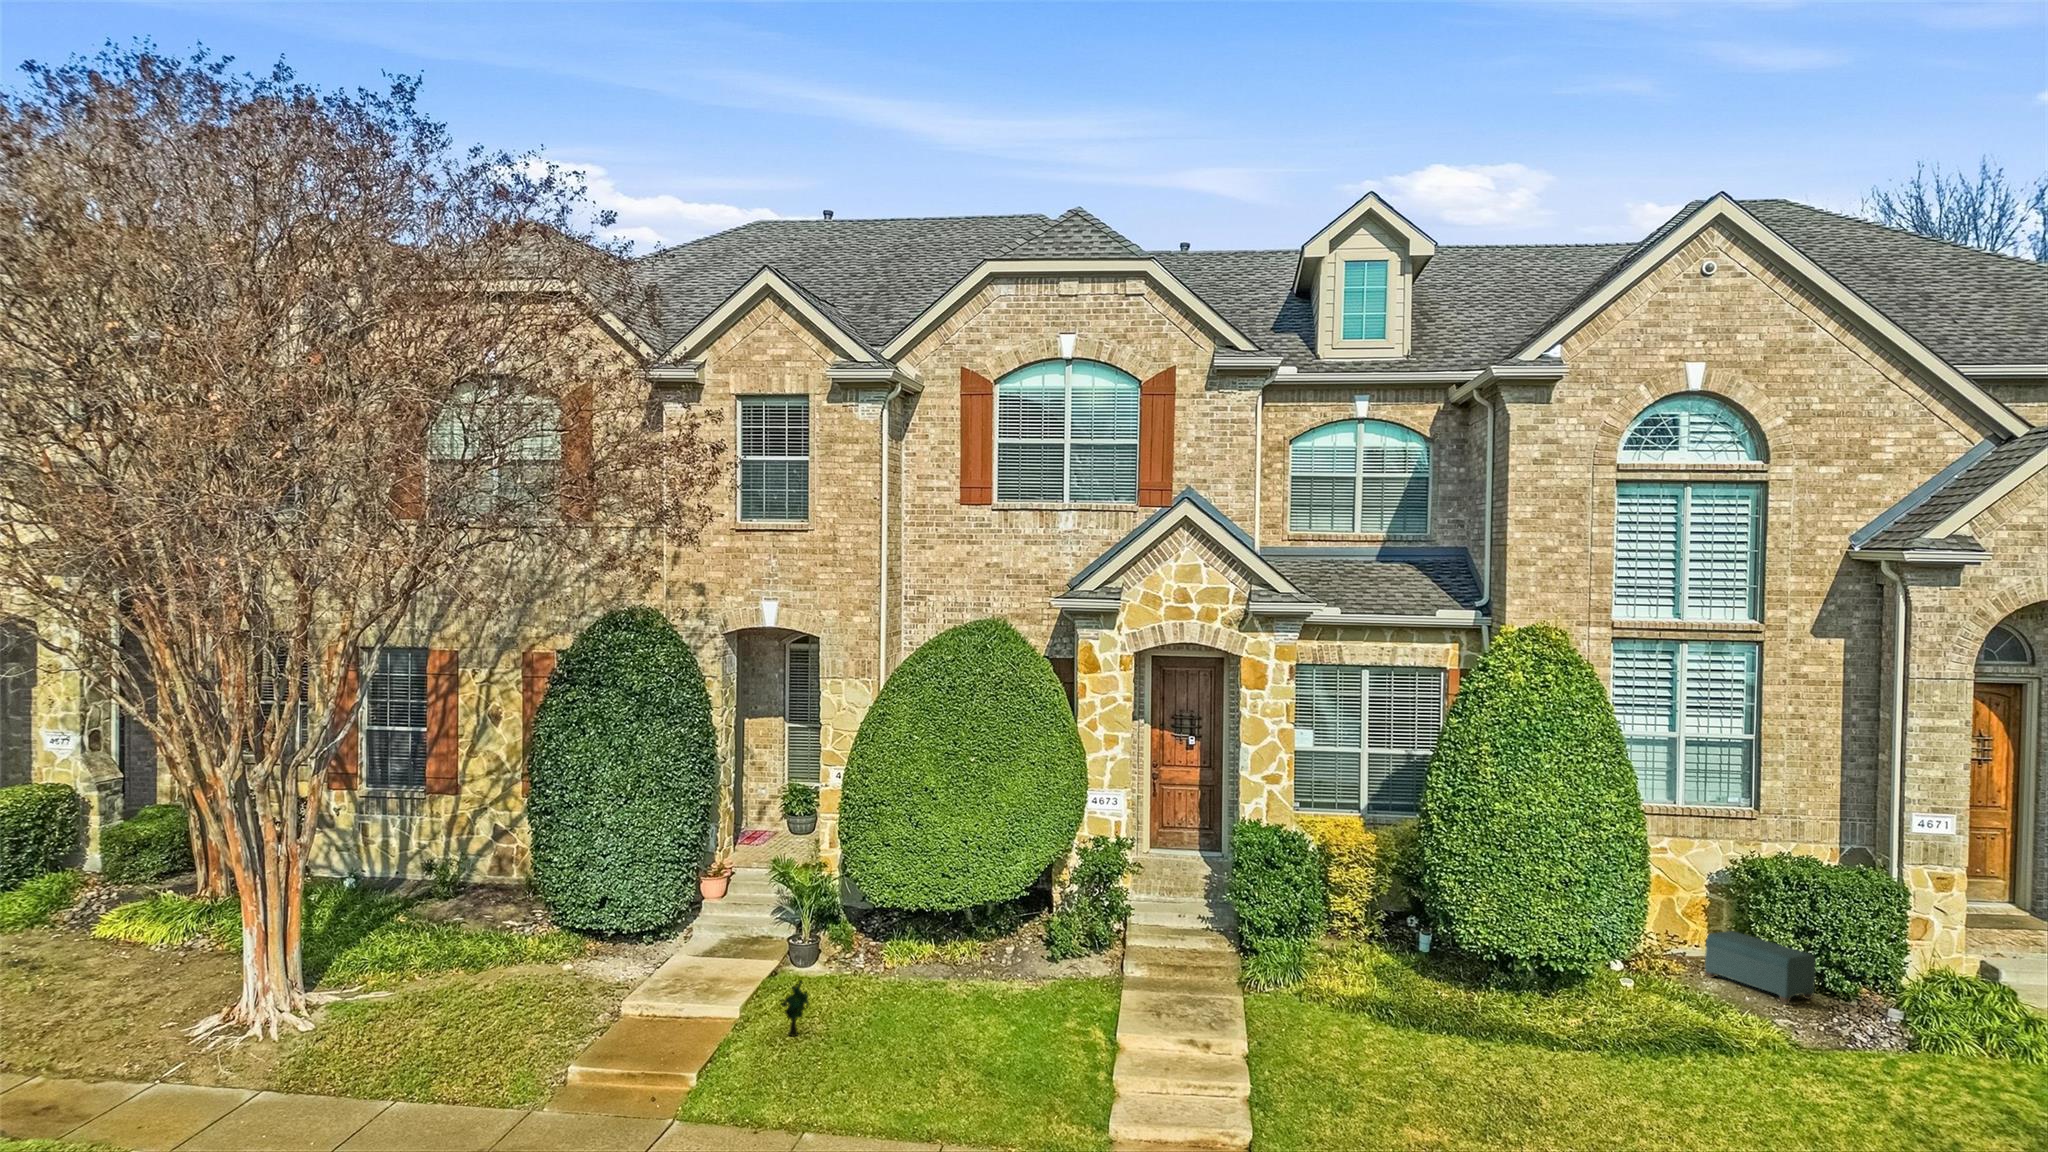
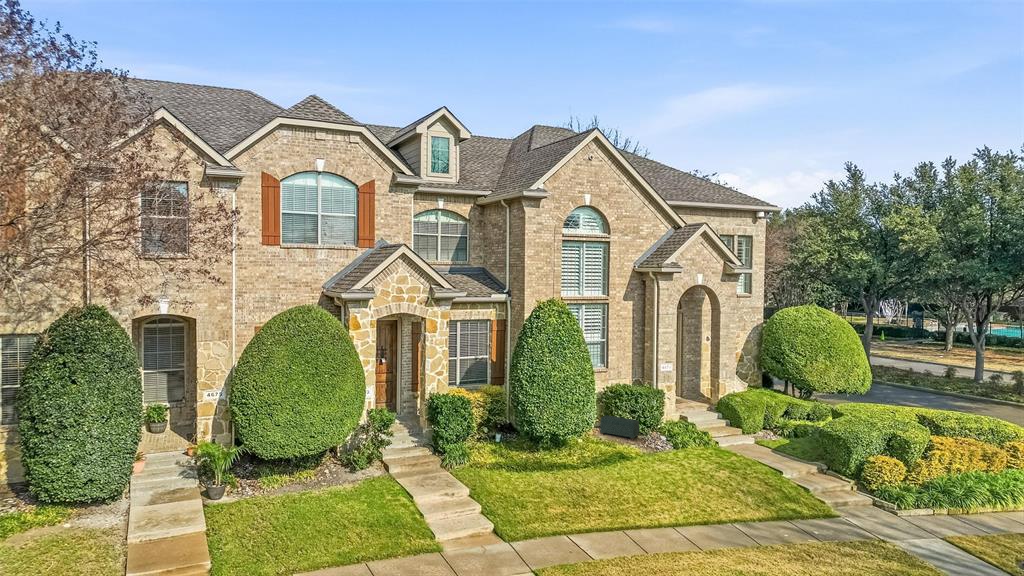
decorative plant: present [780,980,809,1036] -> none [249,519,268,552]

